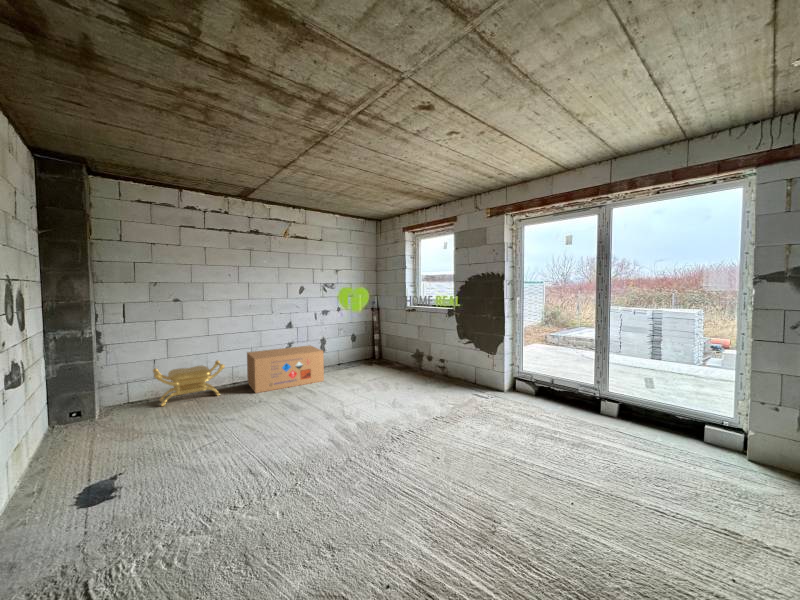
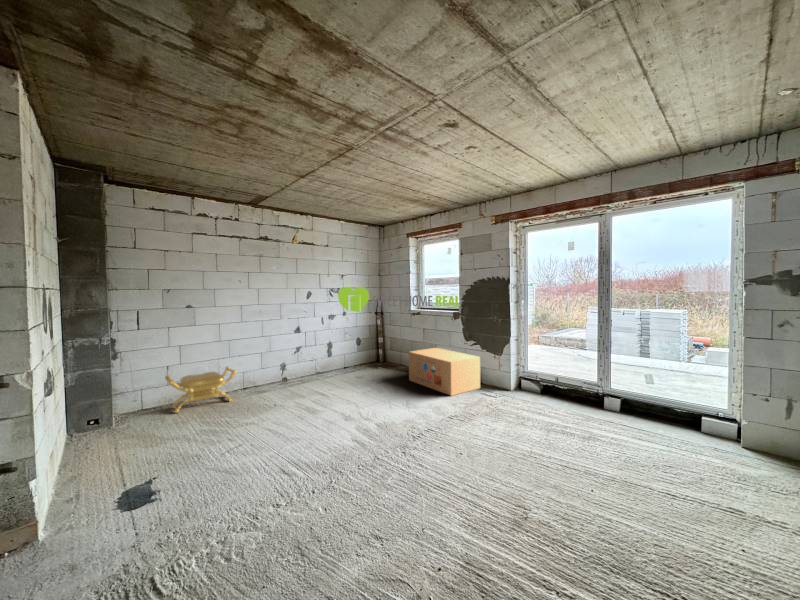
cardboard box: present [247,346,324,393] -> present [409,348,480,396]

